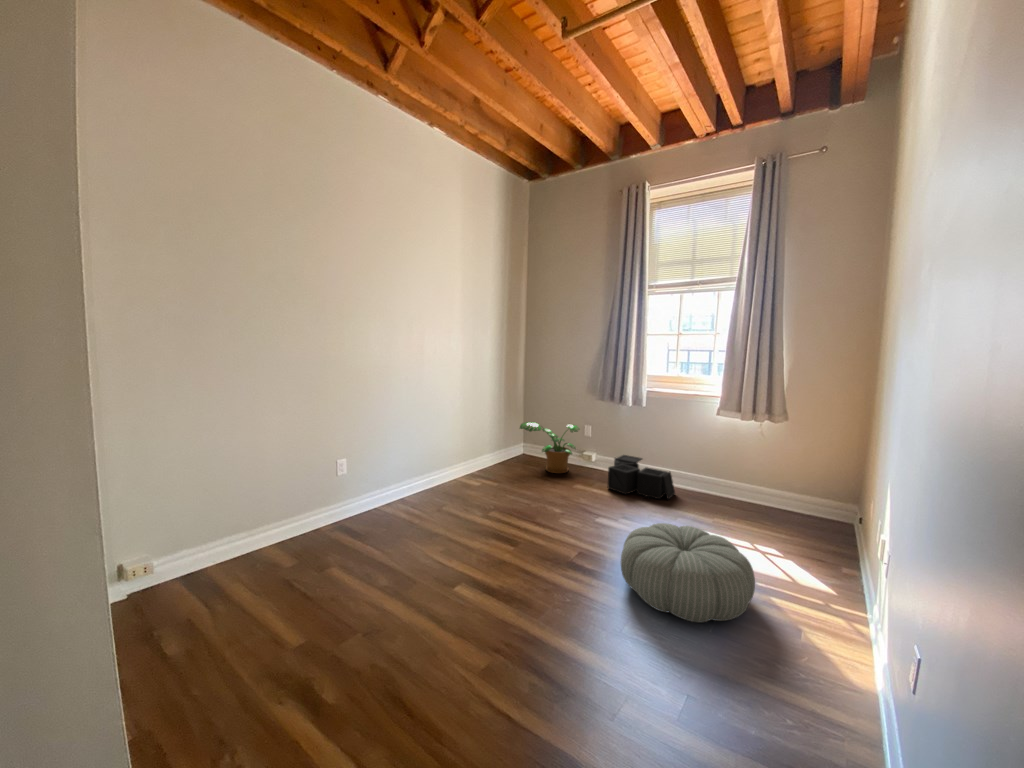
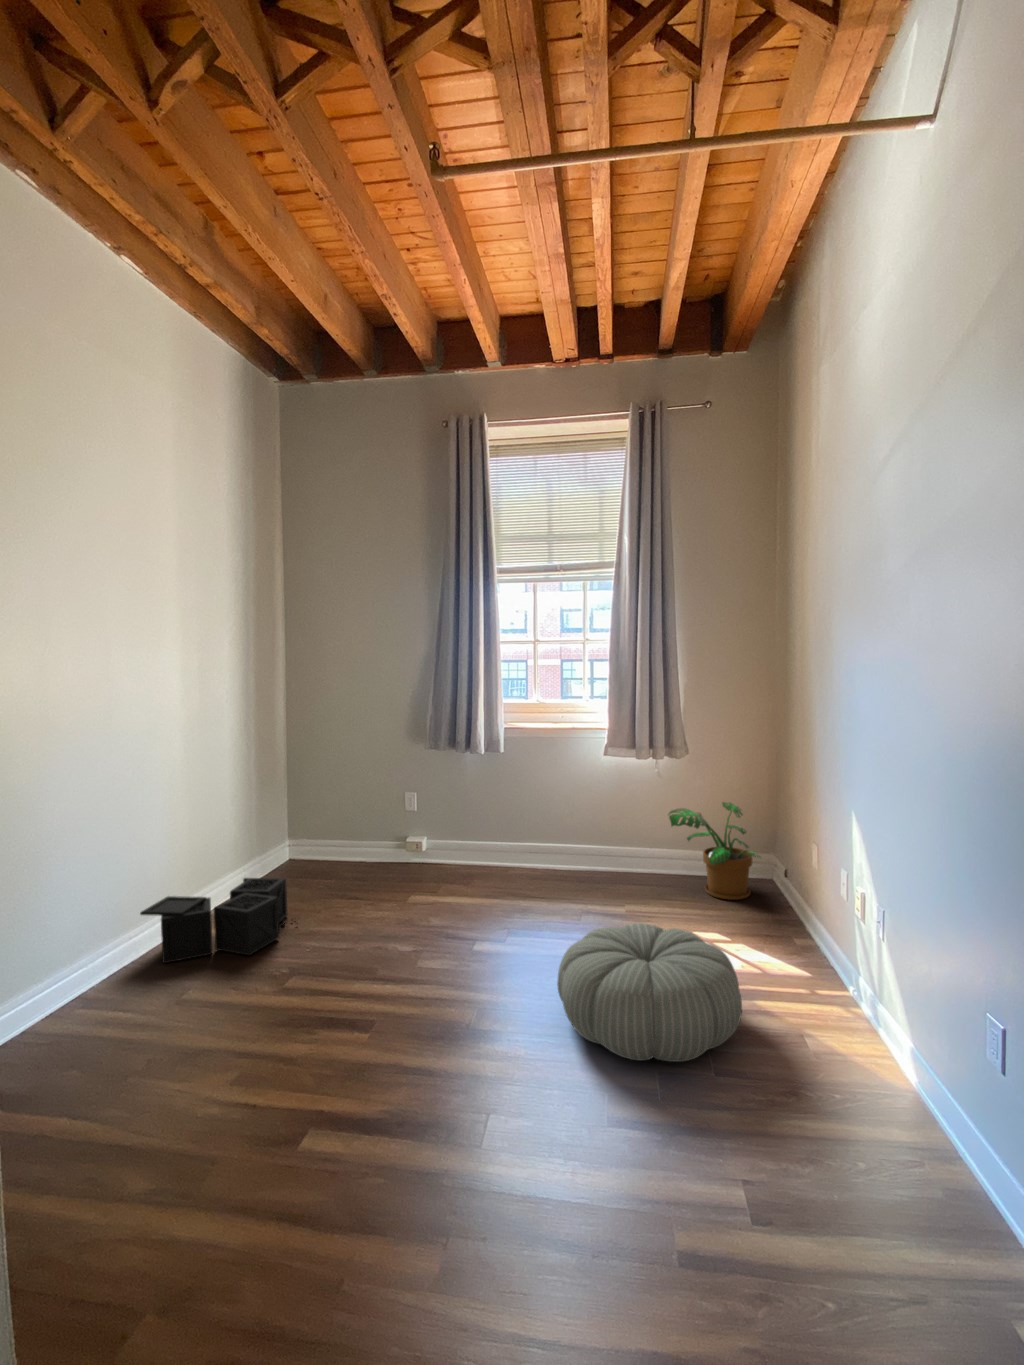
potted plant: present [520,422,580,473] -> present [668,802,761,900]
storage bin: present [608,455,675,499] -> present [140,878,297,963]

